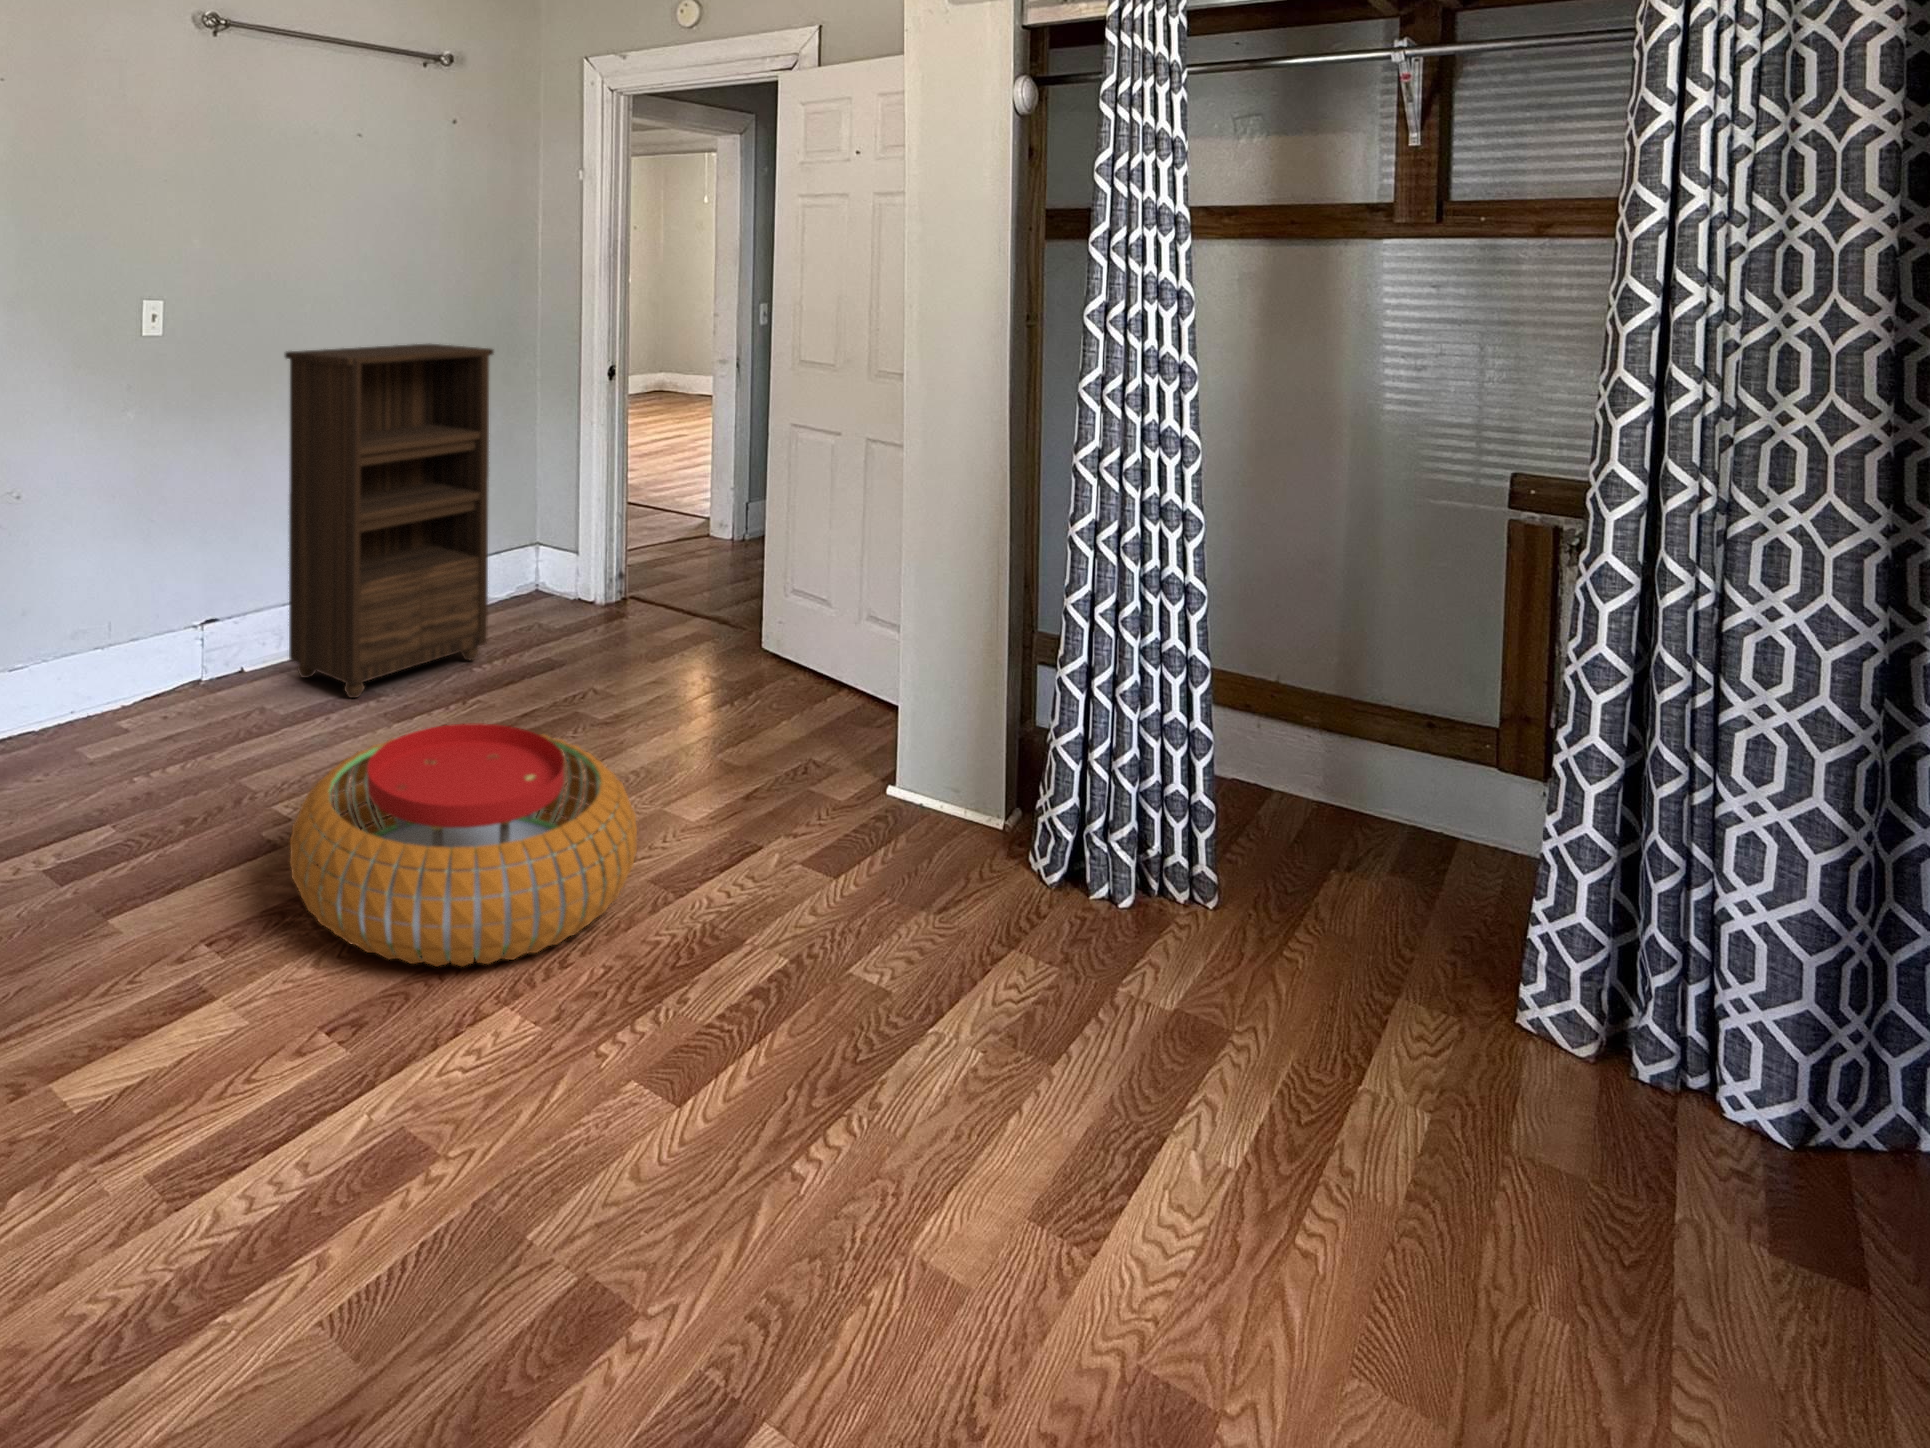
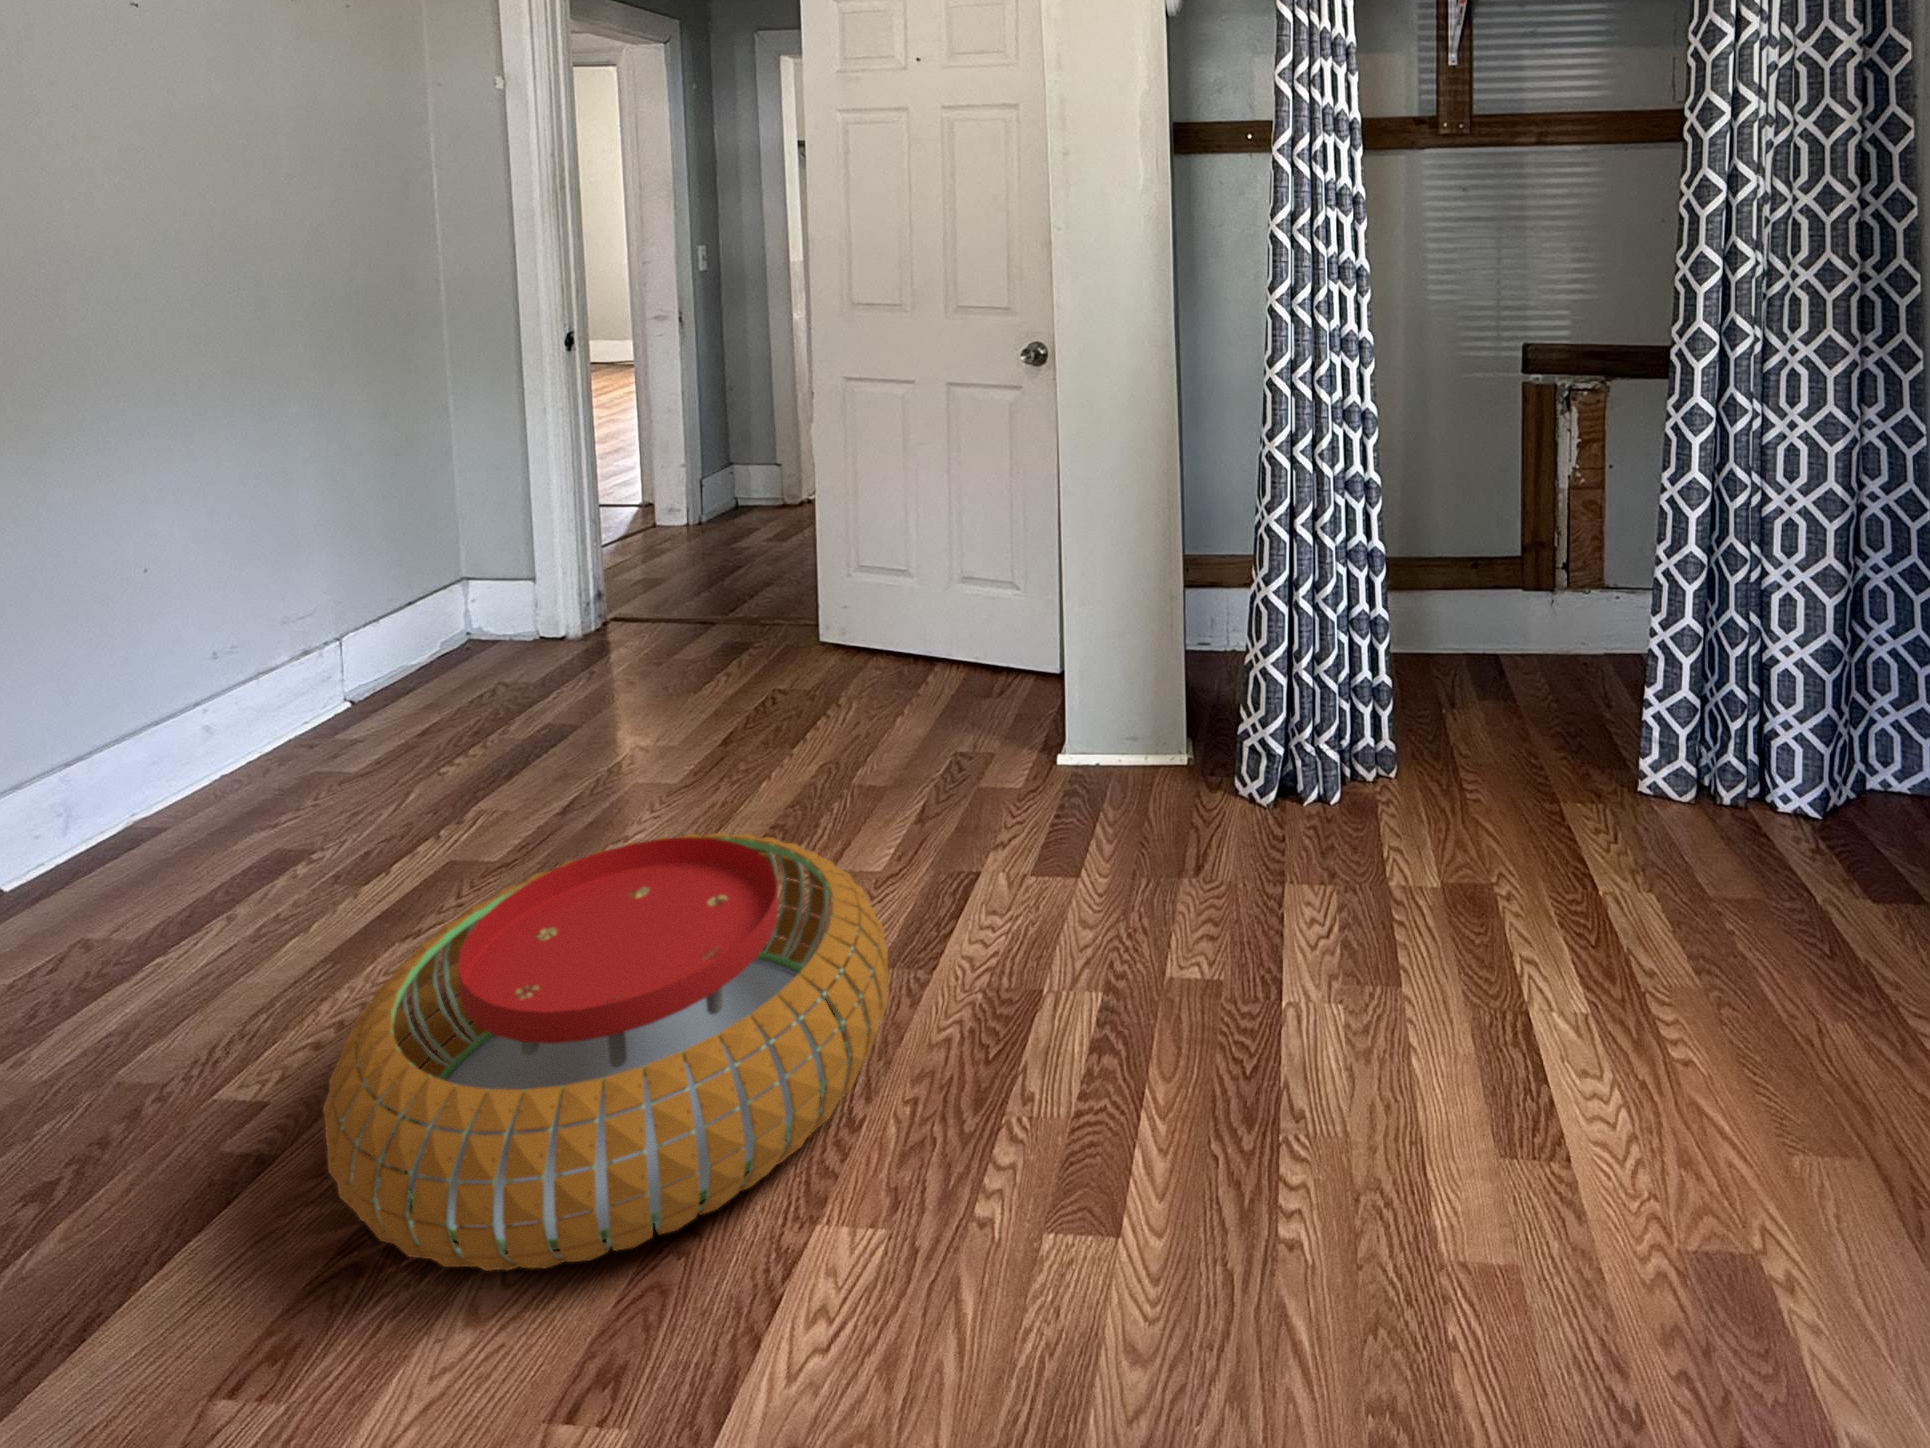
bookshelf: present [285,344,494,698] -> none [30,319,451,879]

